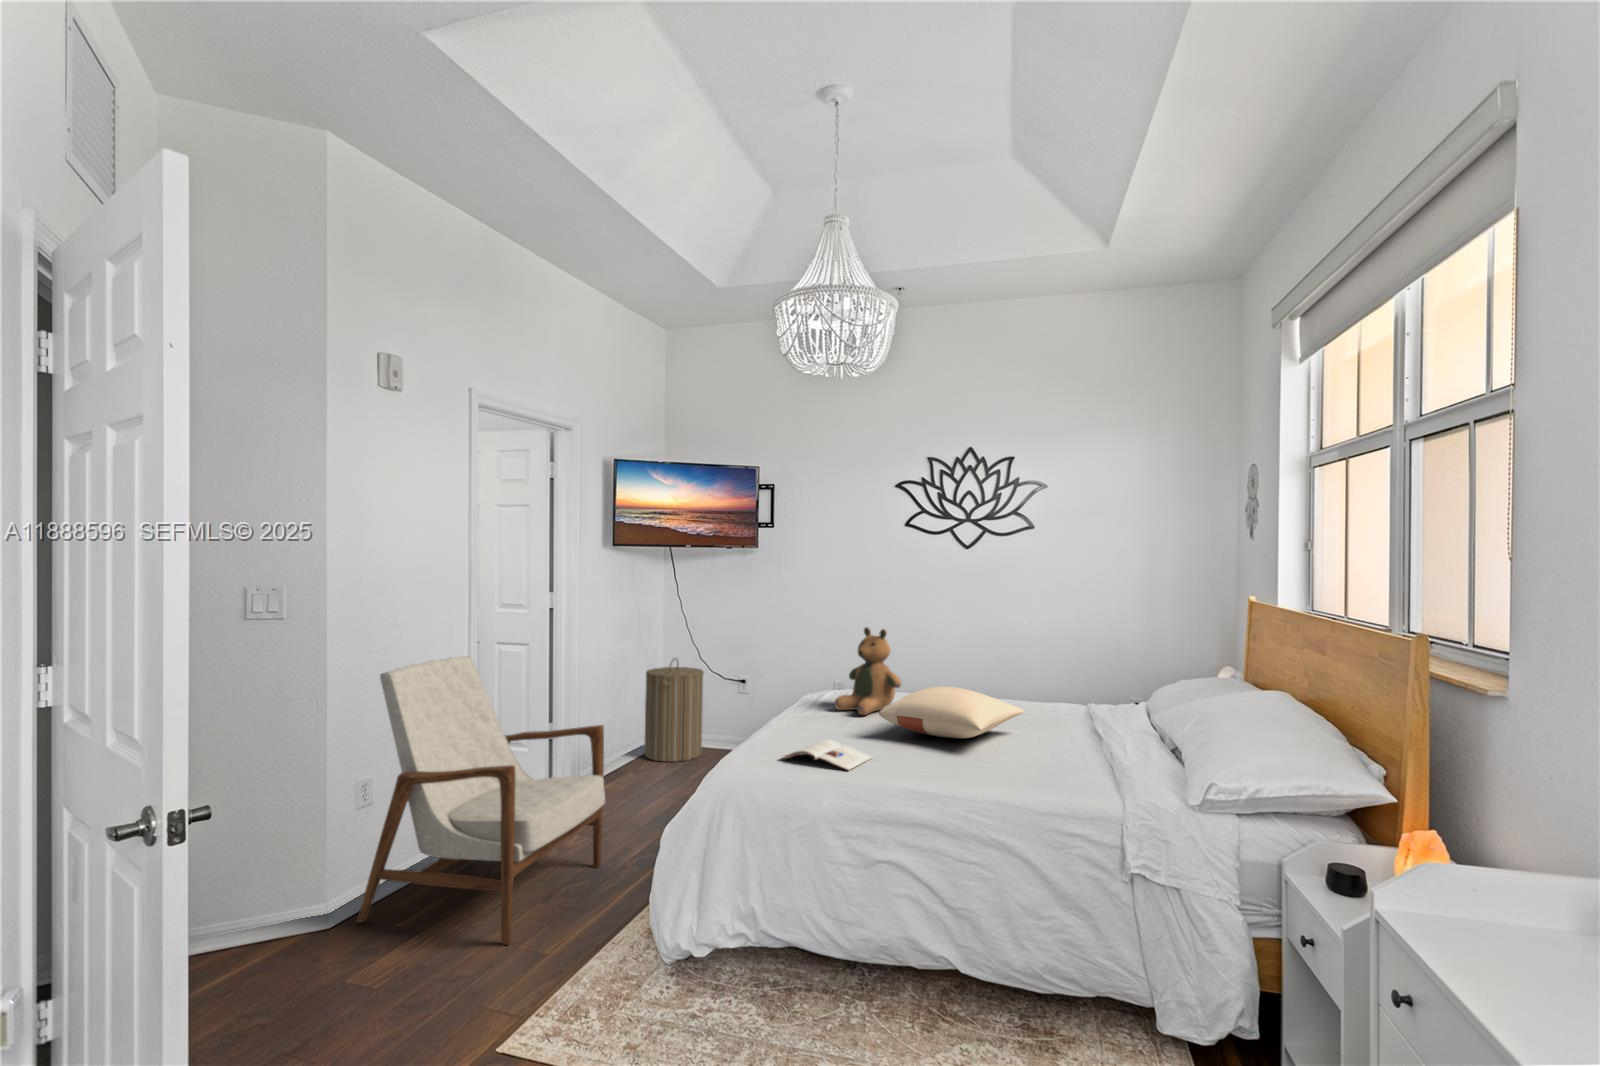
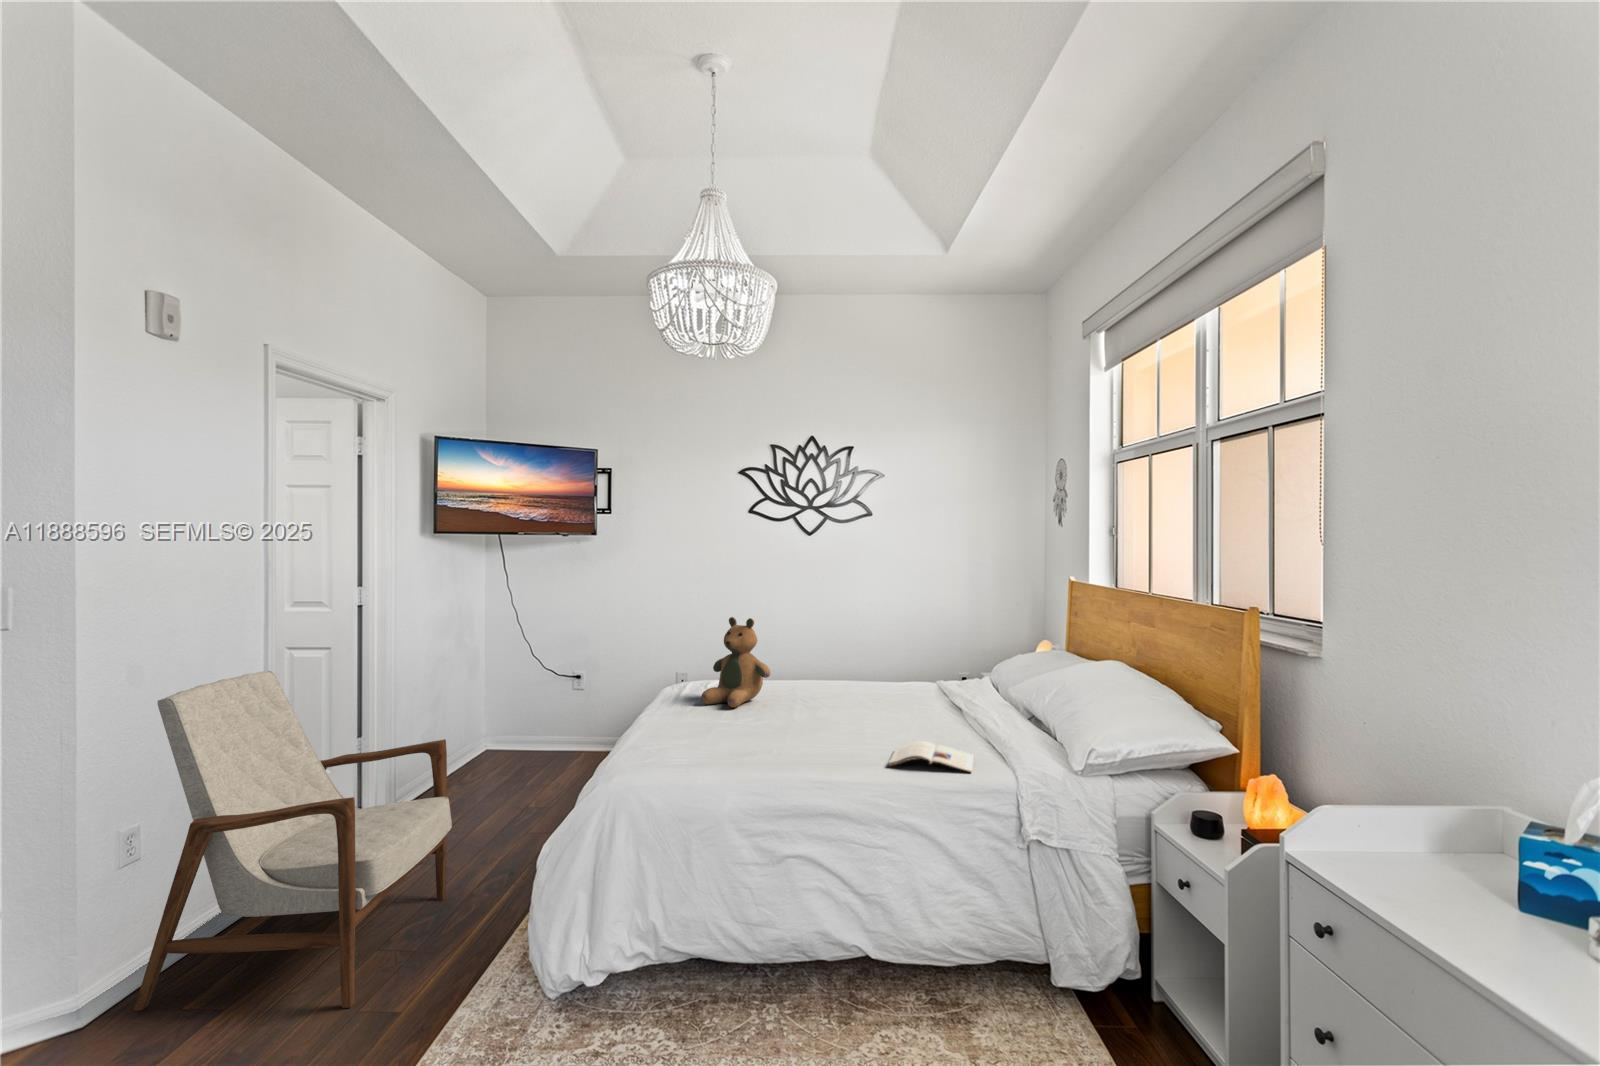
laundry hamper: present [644,658,704,762] -> none [468,658,535,772]
pillow: present [879,686,1024,738] -> none [760,674,896,724]
magazine: present [783,740,872,770] -> present [889,741,974,772]

